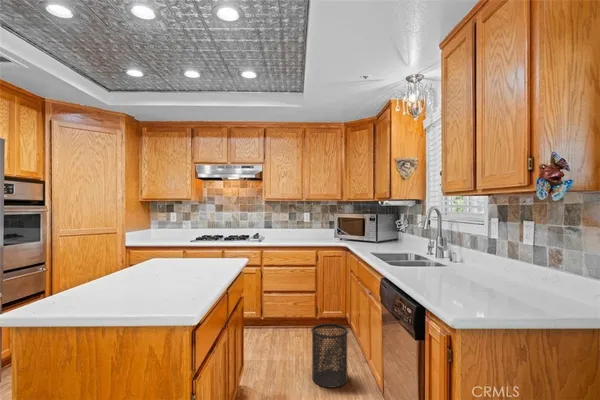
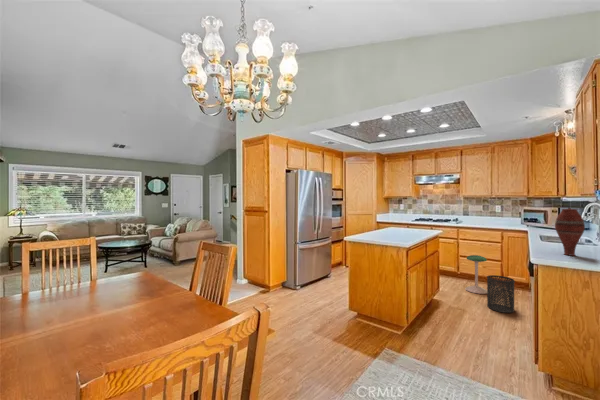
vase: none [446,212,487,299] -> present [555,208,585,256]
stool: none [275,291,306,355] -> present [465,255,487,294]

